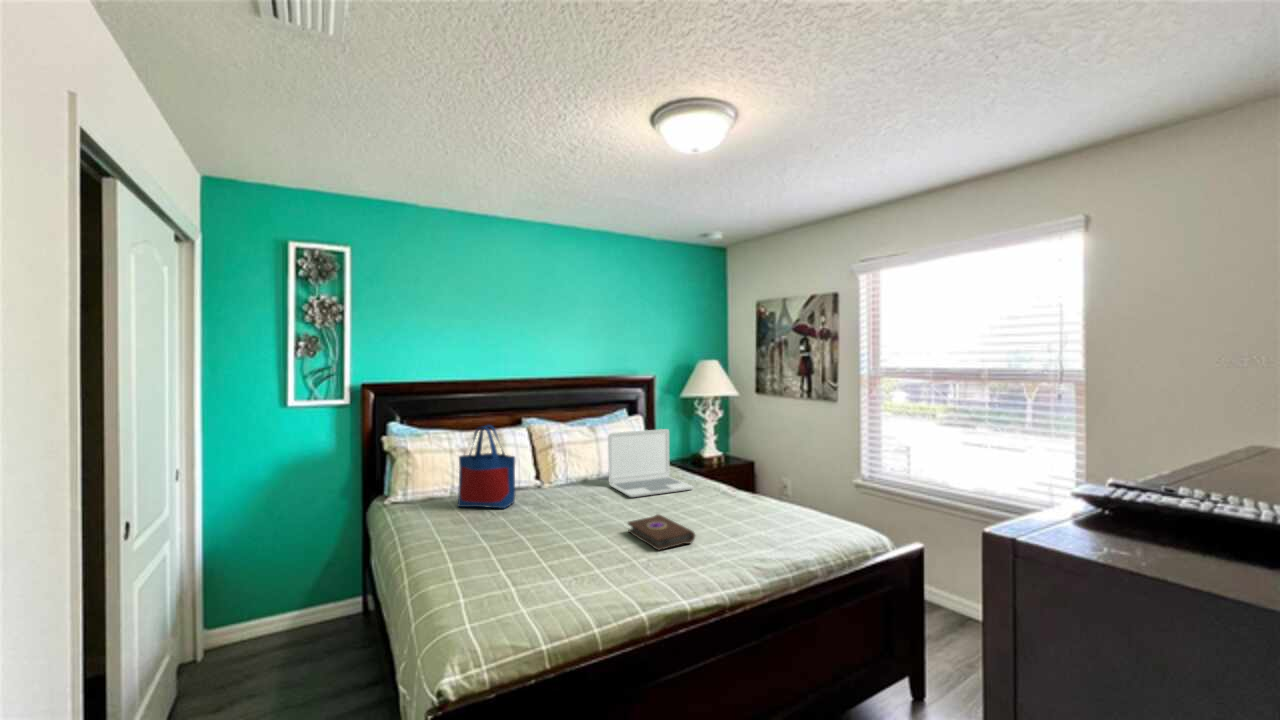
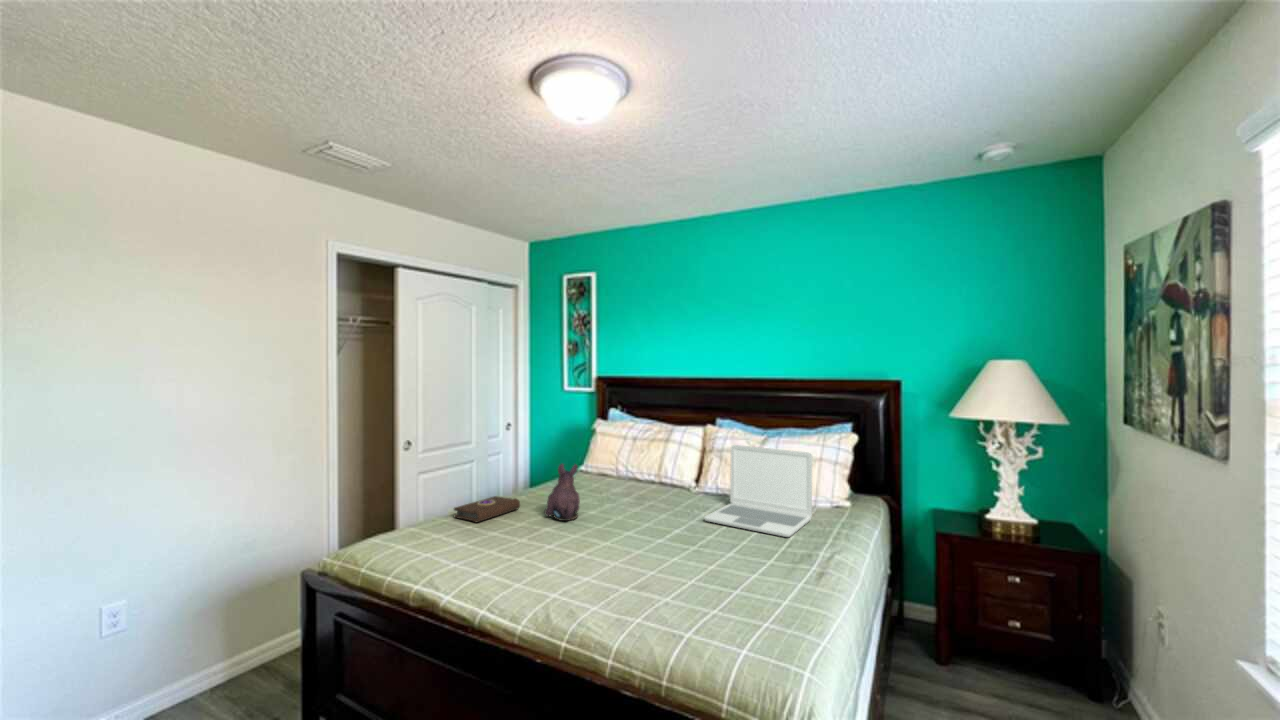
tote bag: present [458,425,515,509] -> none [595,418,630,495]
plush toy: none [520,472,568,538] -> present [545,464,580,521]
book: present [628,514,695,550] -> present [454,496,520,522]

